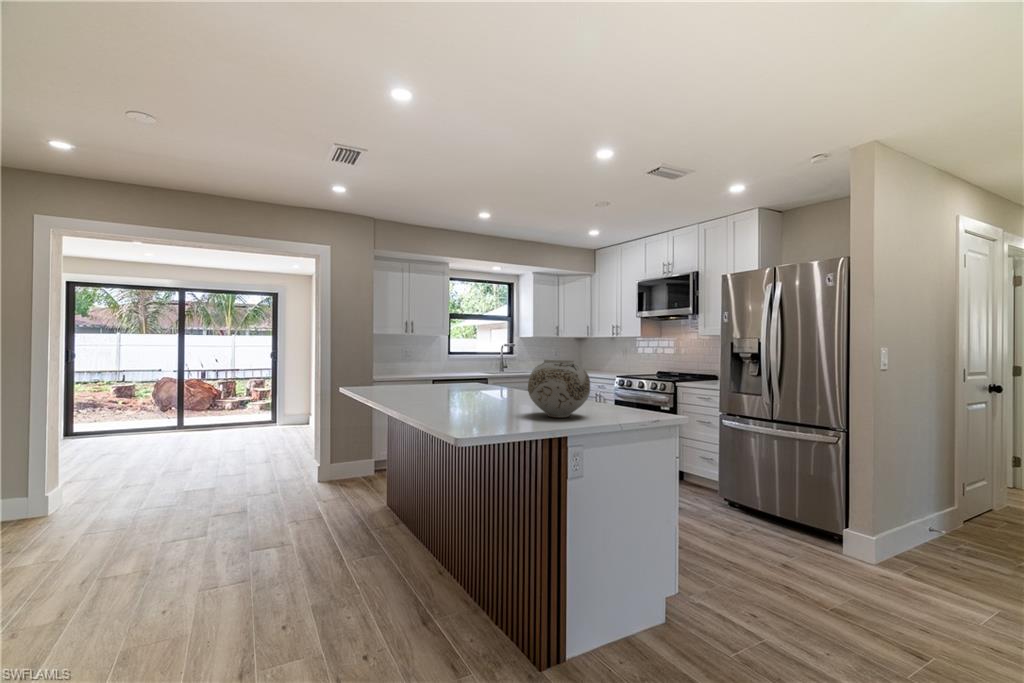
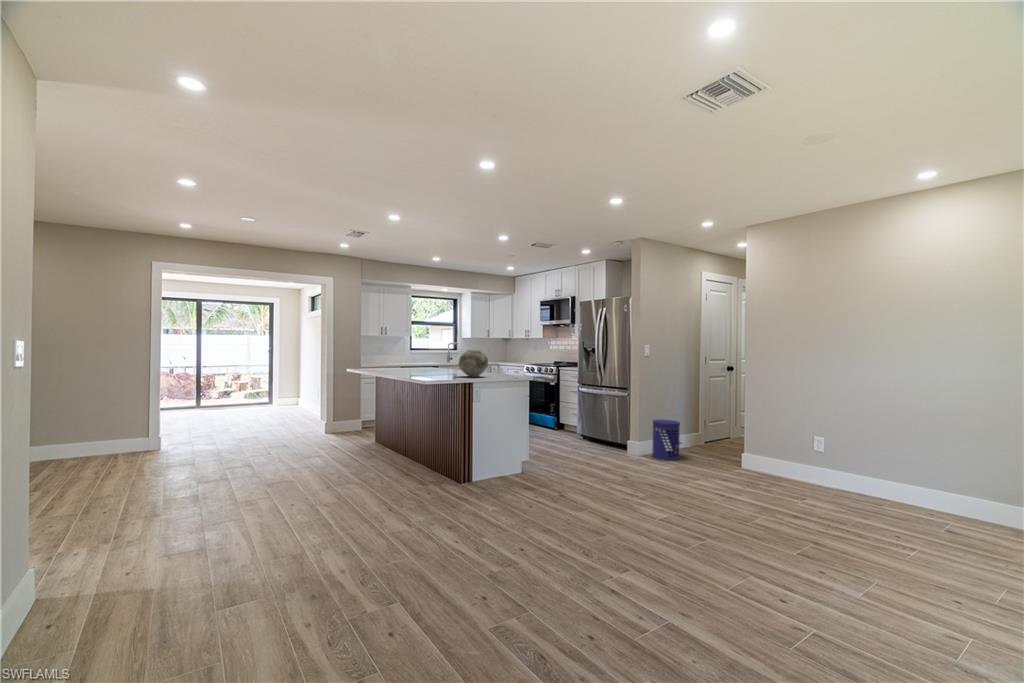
waste bin: none [897,491,967,582] -> present [652,419,680,461]

